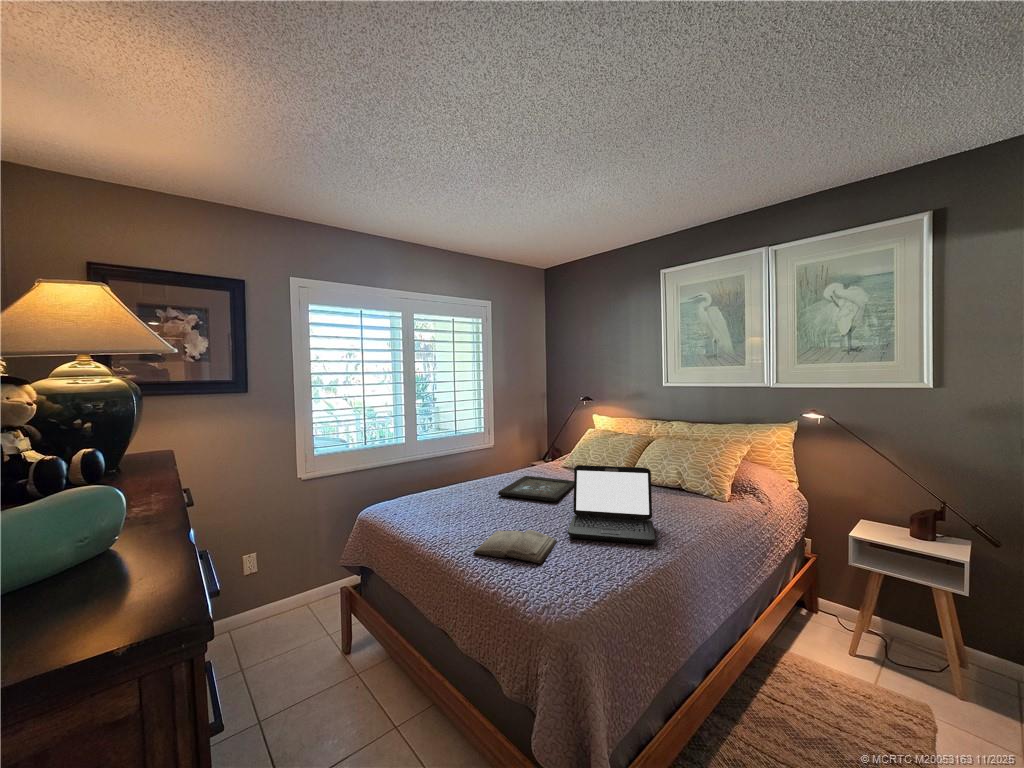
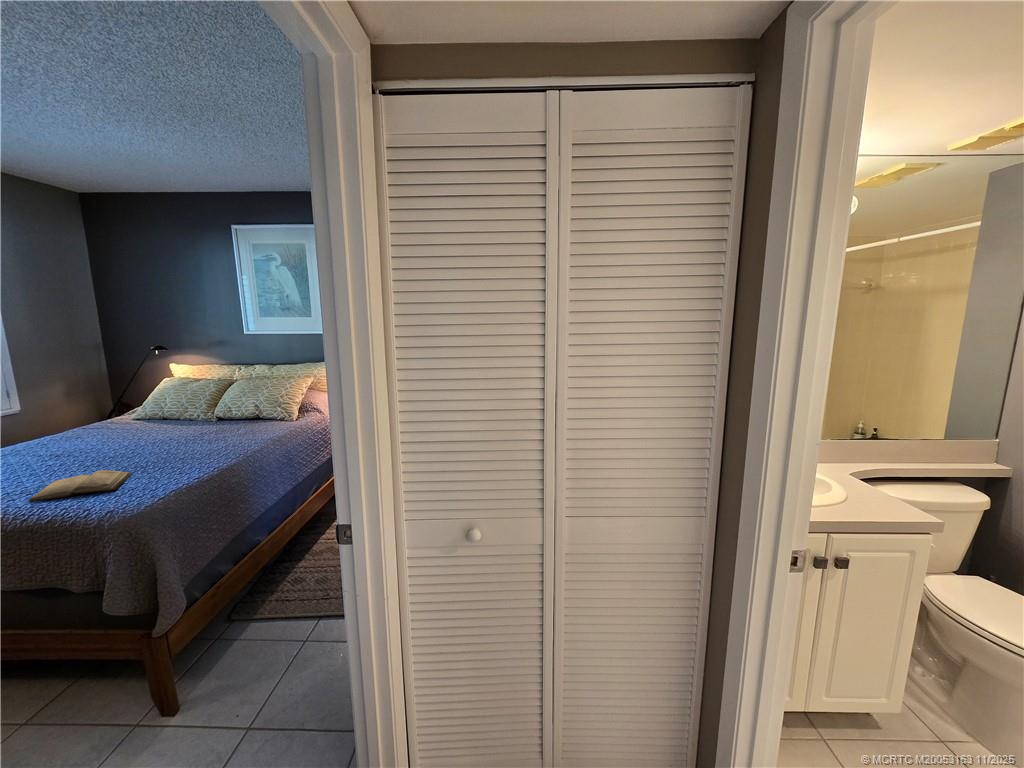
laptop: present [568,465,655,544] -> none [143,403,228,468]
tray: present [498,476,574,501] -> none [45,428,152,455]

